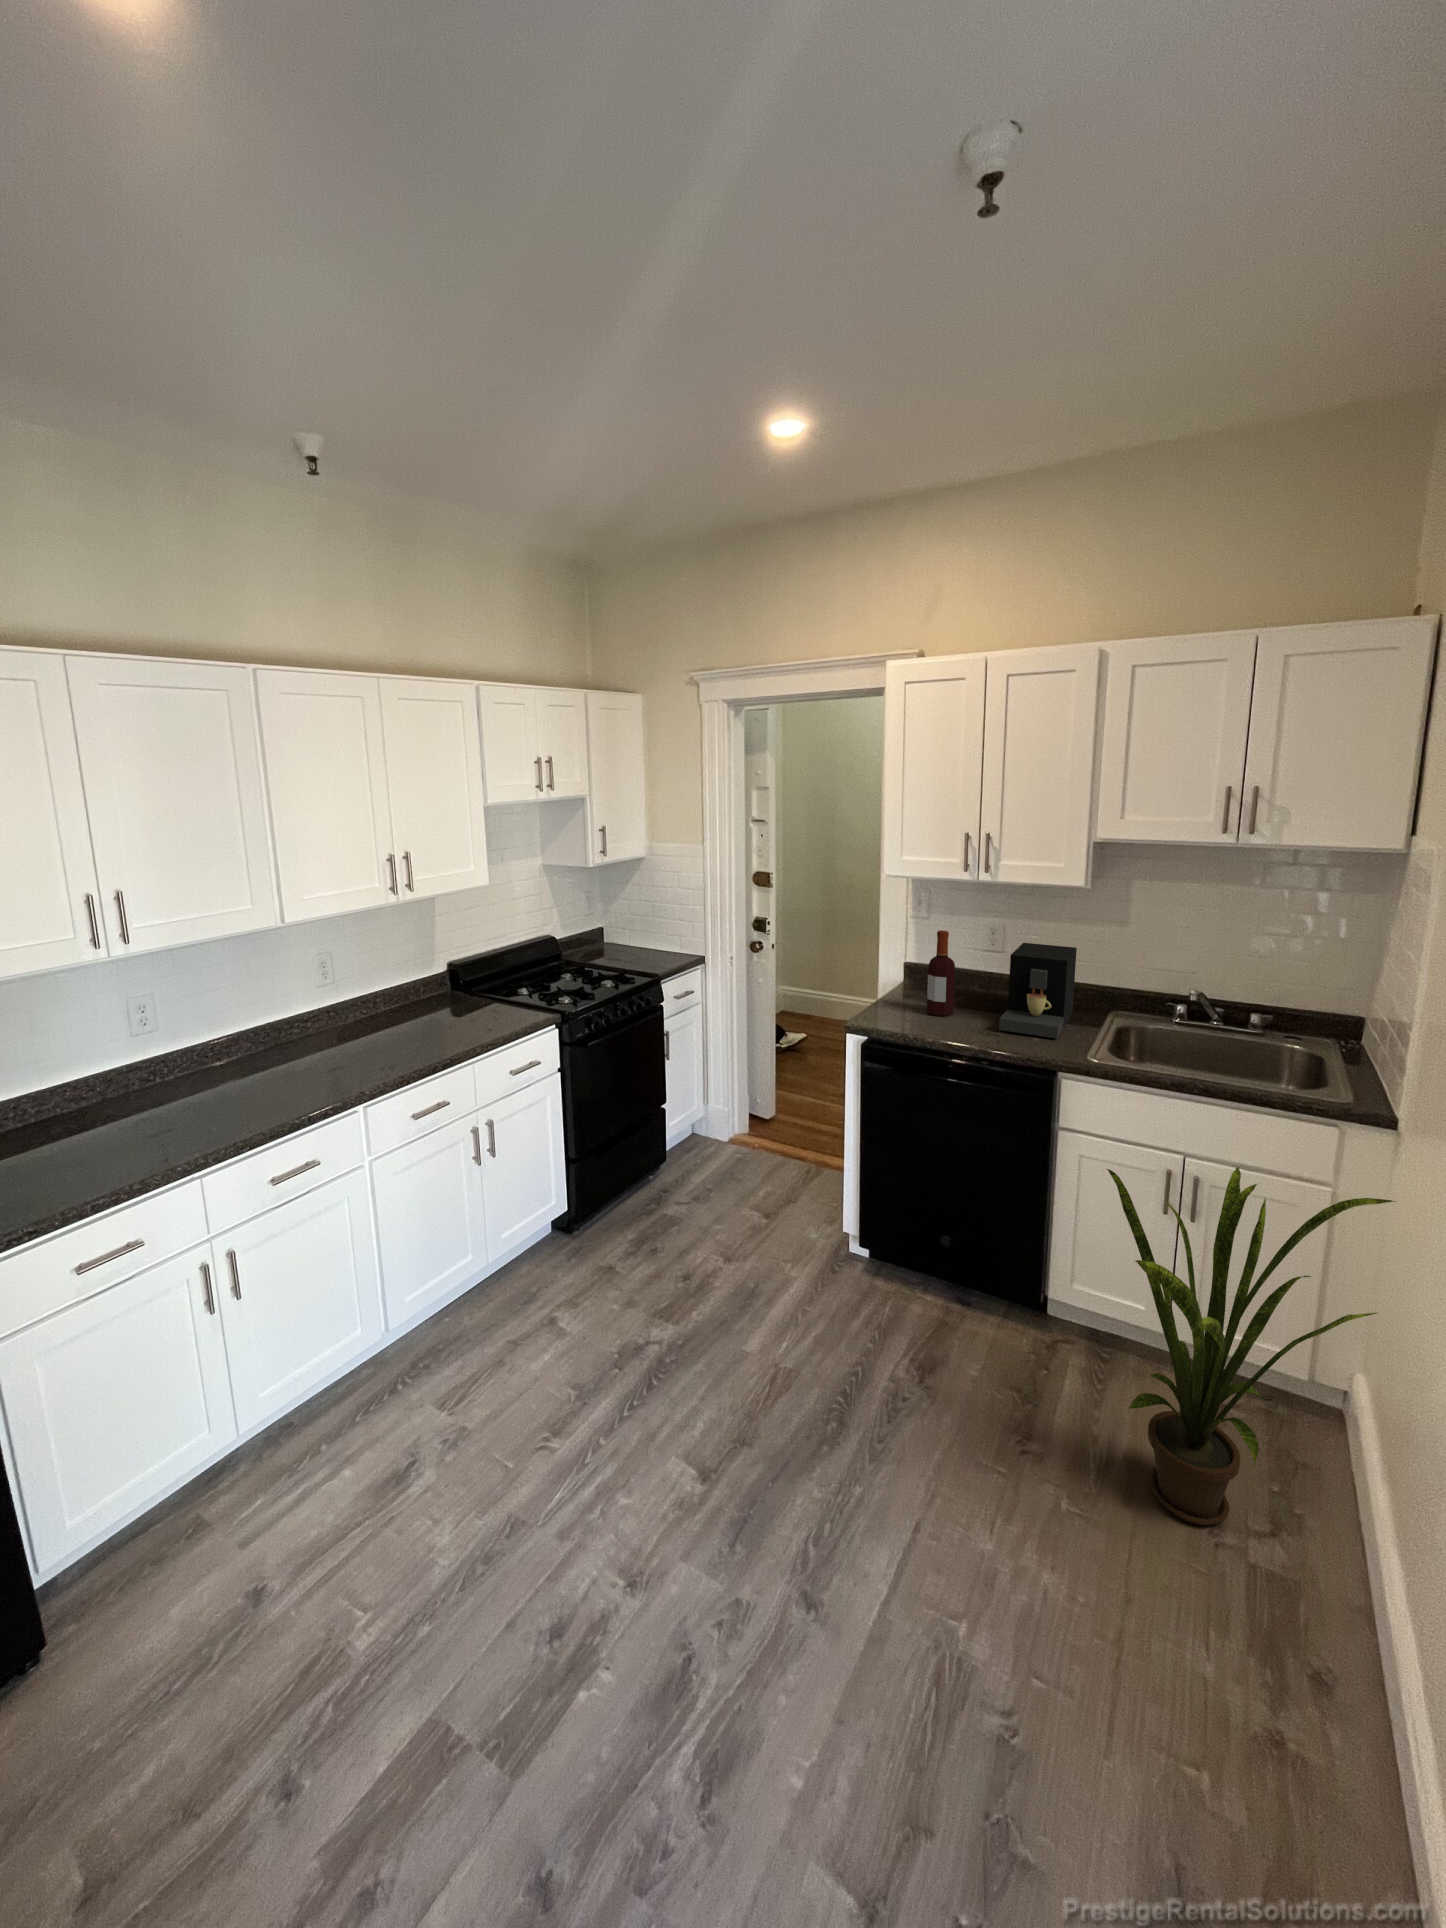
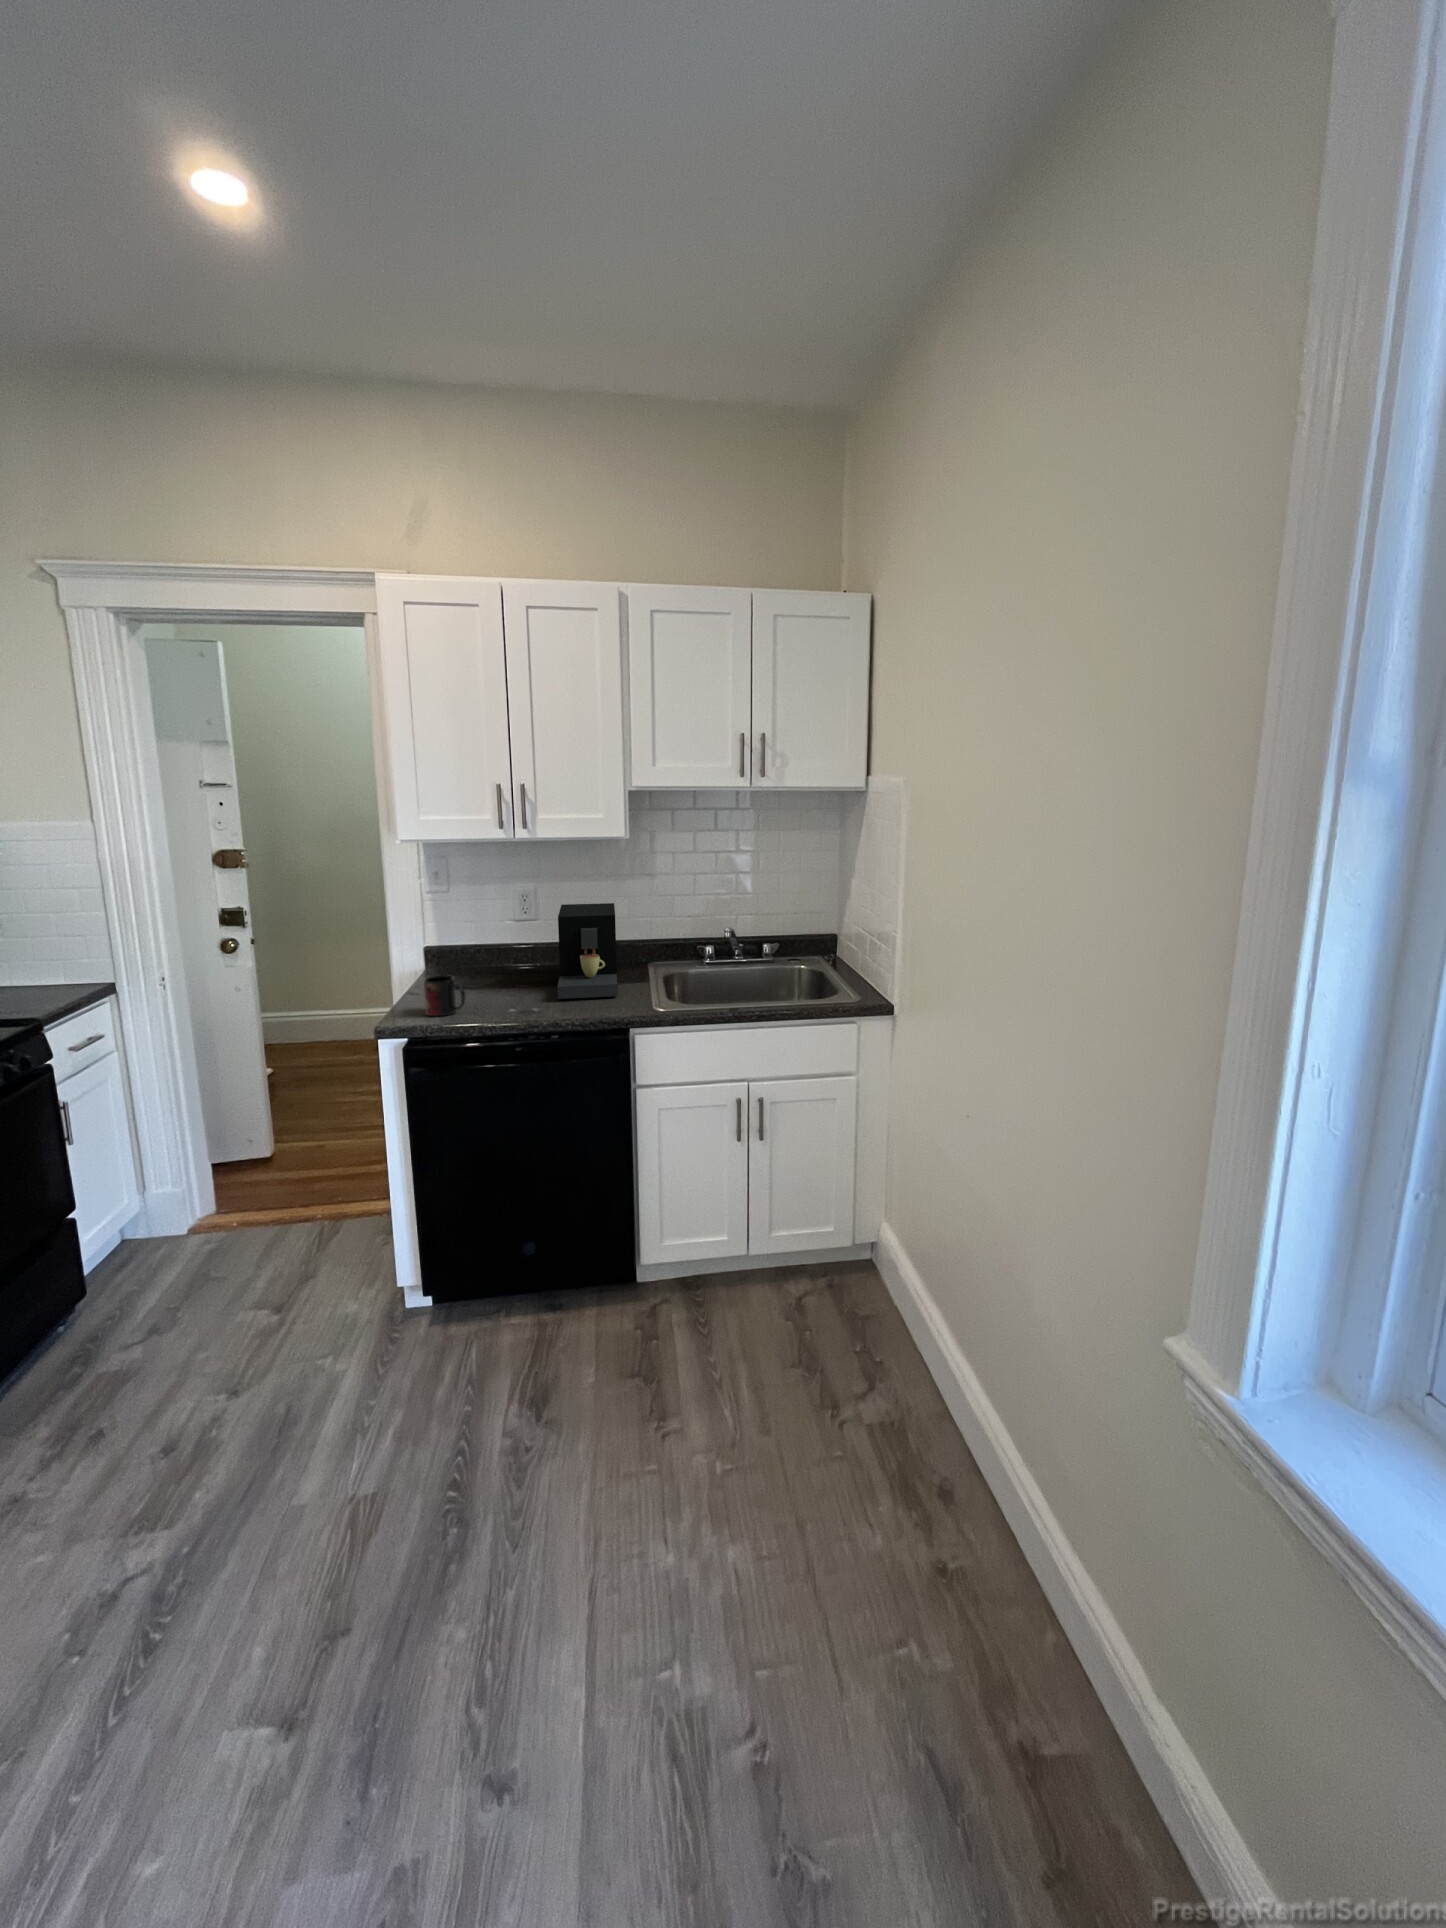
bottle: present [927,930,955,1016] -> none [466,899,500,998]
mug: none [886,991,918,1025] -> present [424,975,466,1016]
house plant: present [1107,1167,1395,1525] -> none [731,1067,942,1418]

